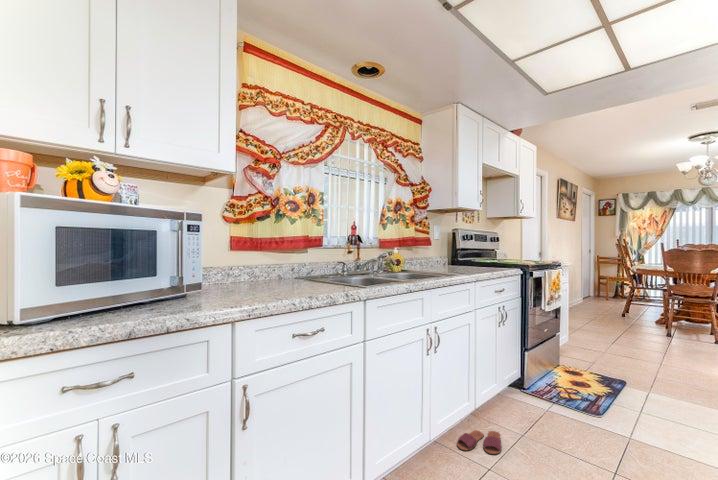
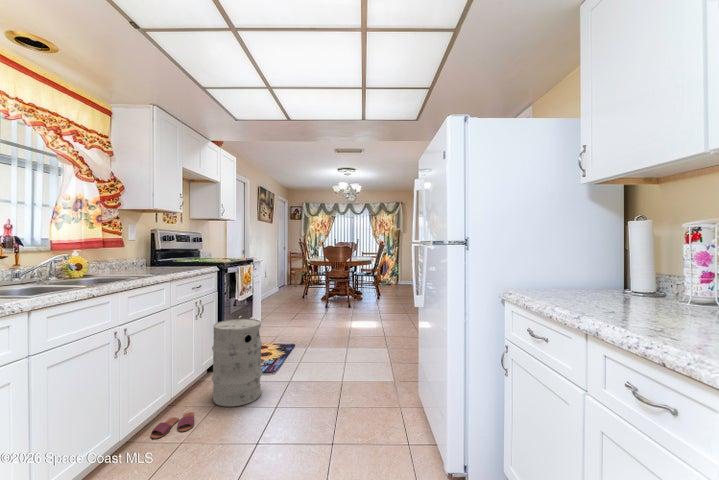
trash can: none [519,334,586,447] -> present [212,319,262,407]

